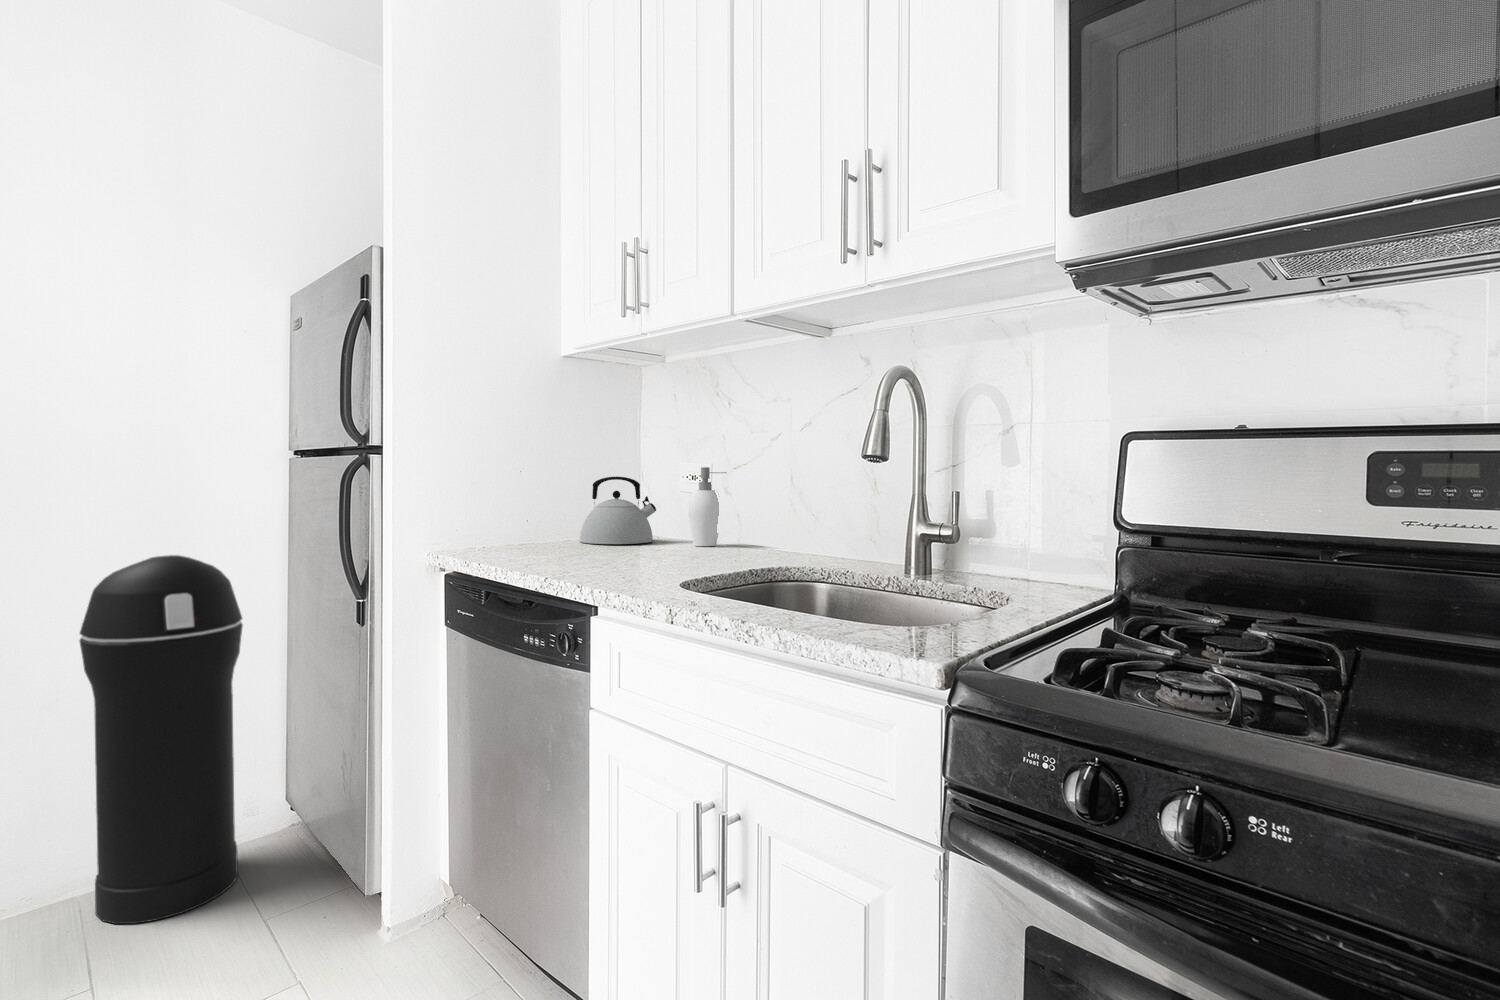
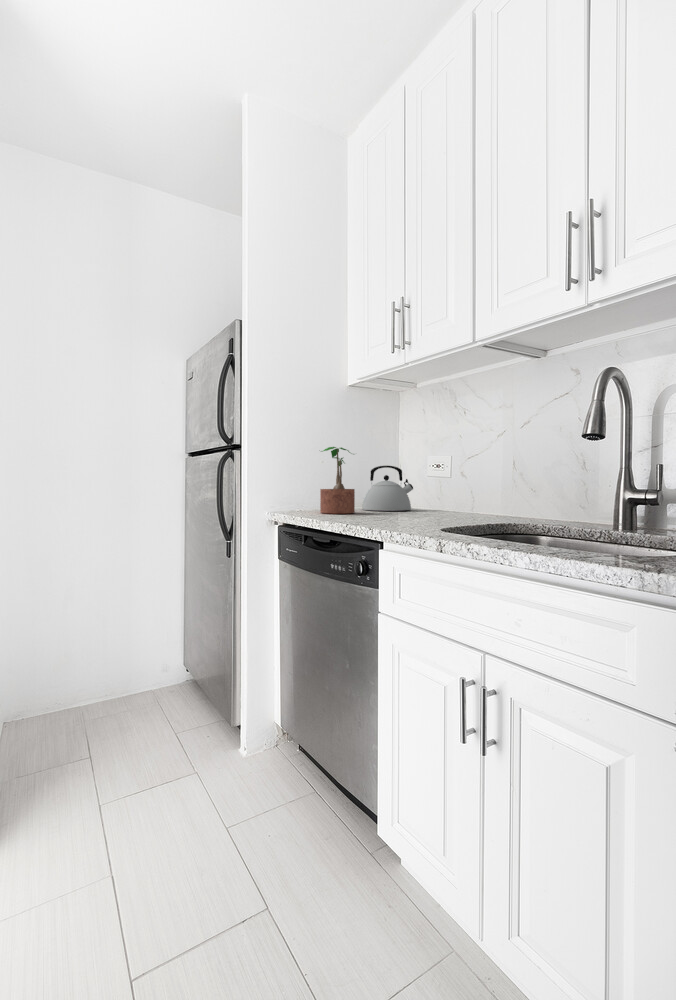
potted plant: none [509,451,569,553] -> present [320,447,355,514]
soap dispenser: present [688,467,727,546] -> none [436,458,465,513]
trash can: present [80,555,243,924] -> none [78,515,161,731]

